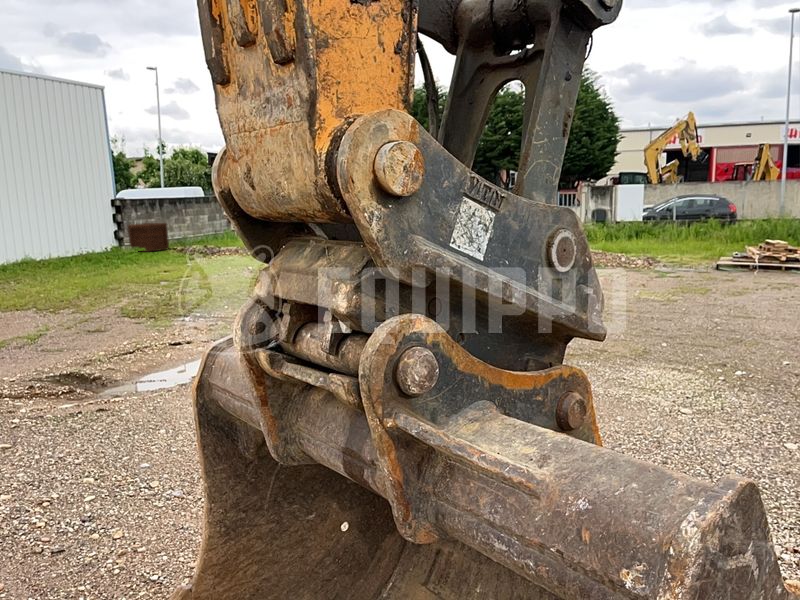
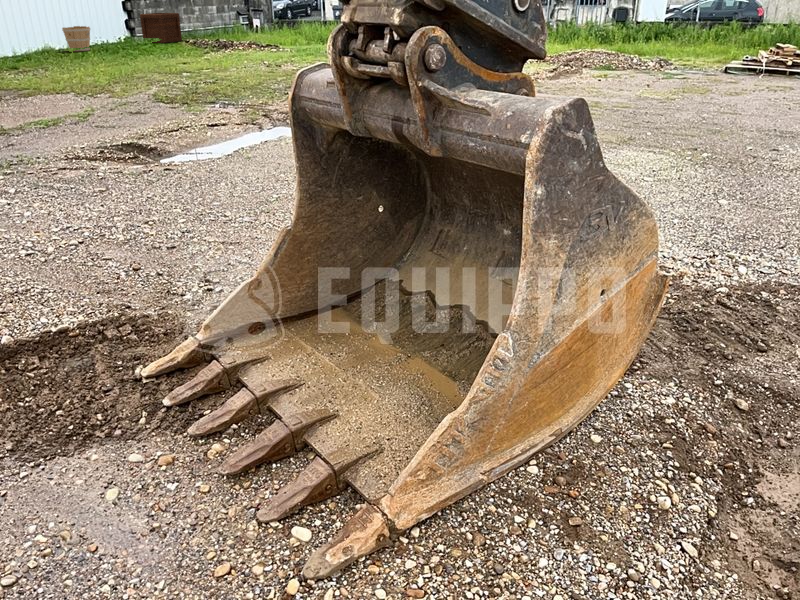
wooden bucket: none [47,238,76,262] -> present [62,26,90,51]

